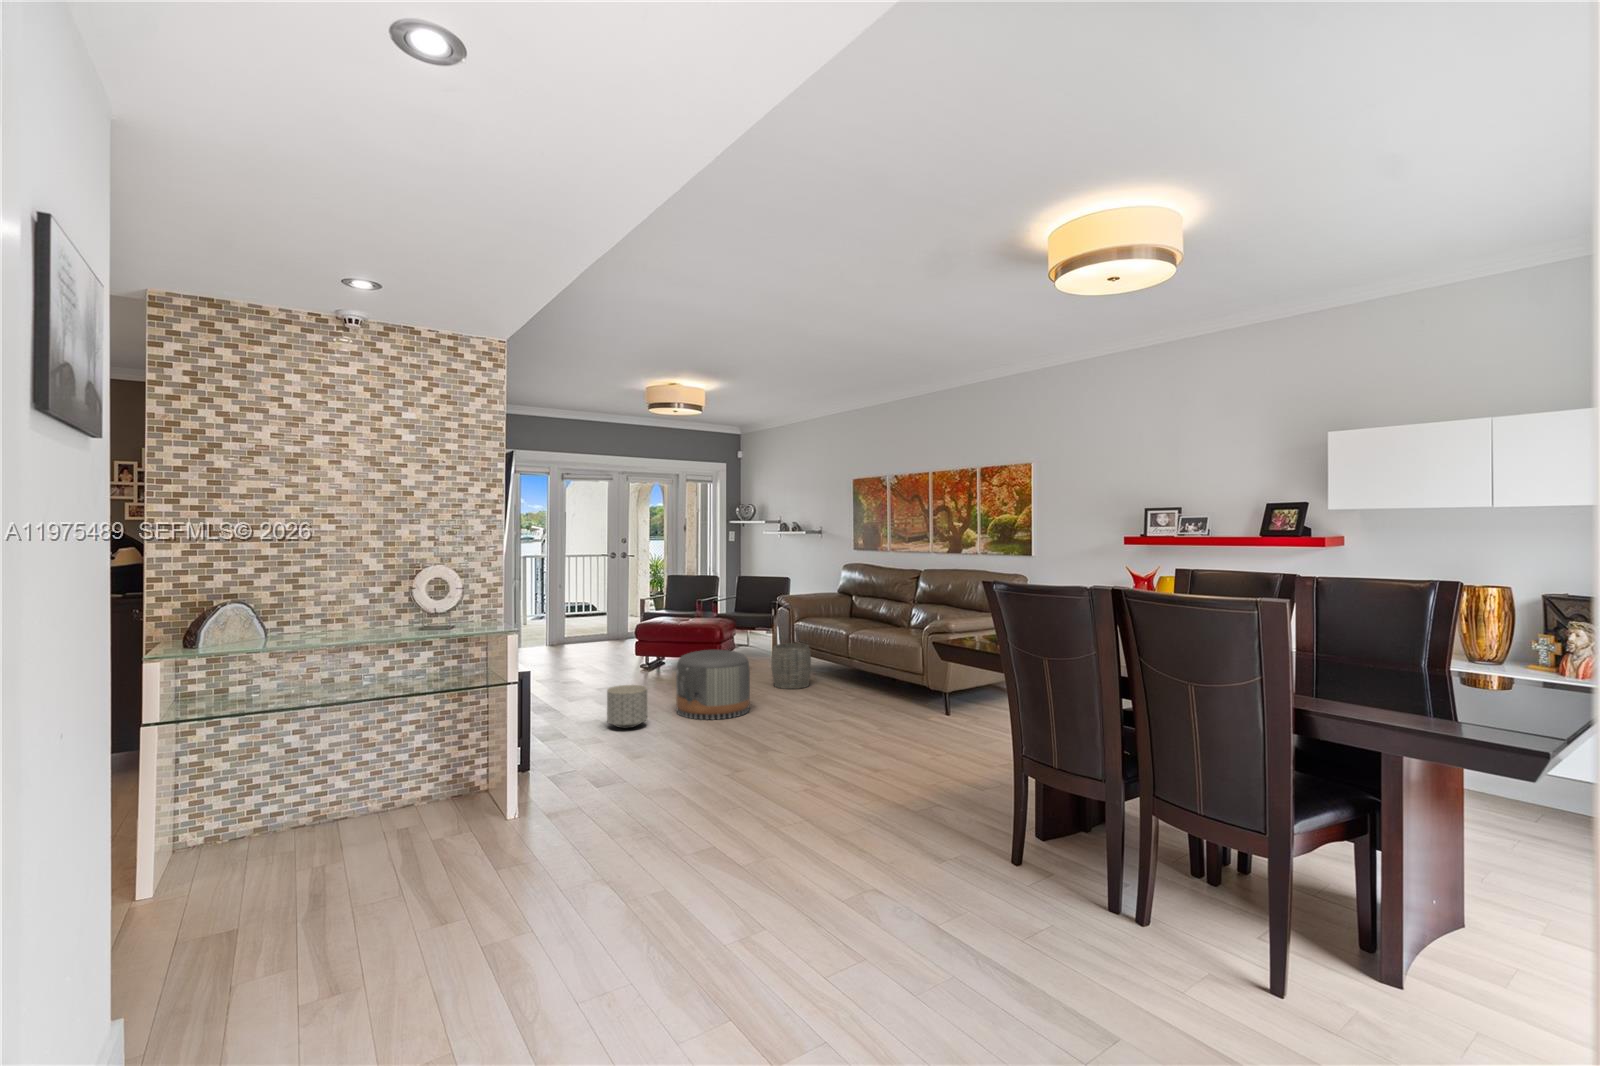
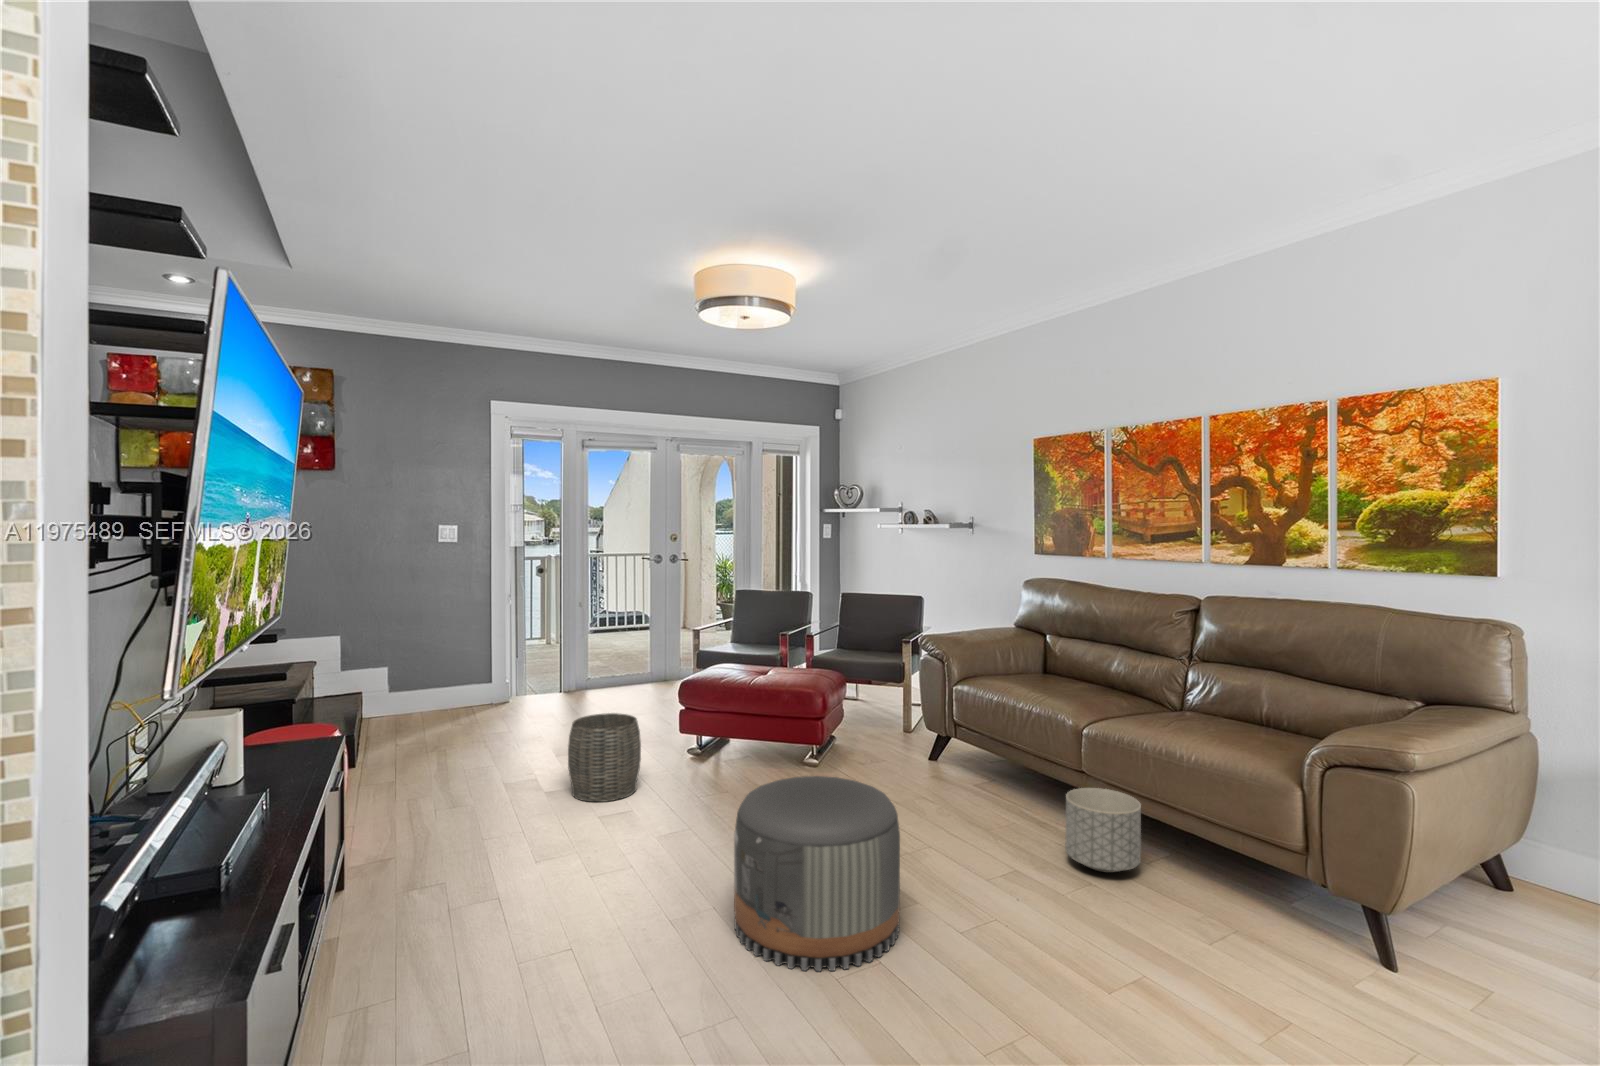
woven basket: present [771,643,811,689] -> present [568,713,641,802]
planter: present [607,685,647,728] -> present [1065,788,1141,873]

